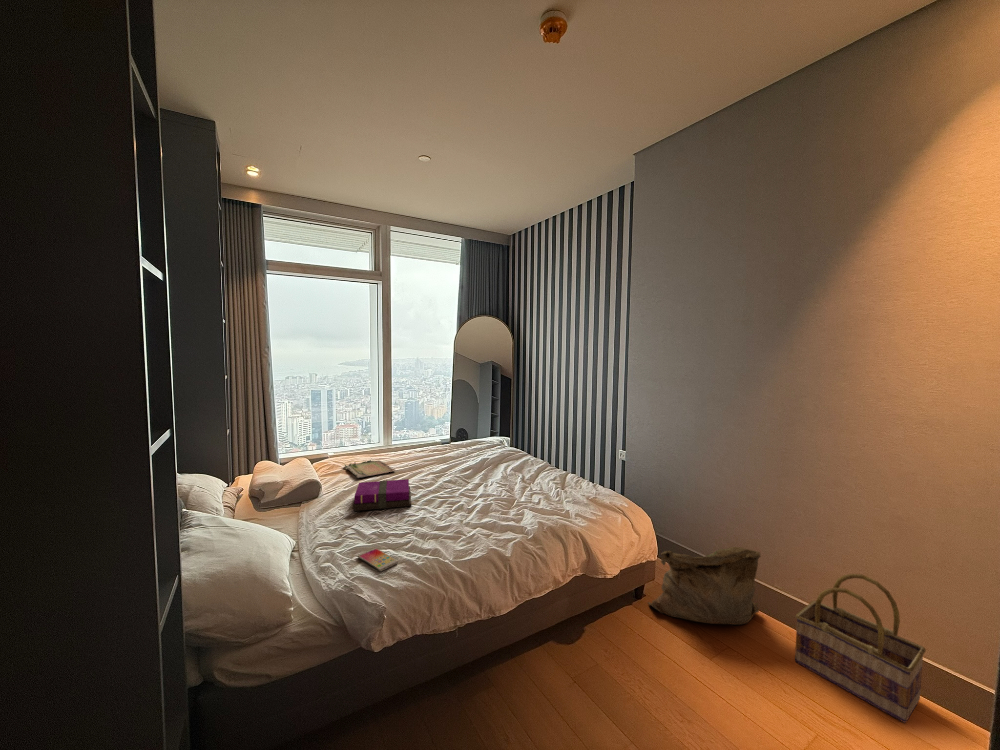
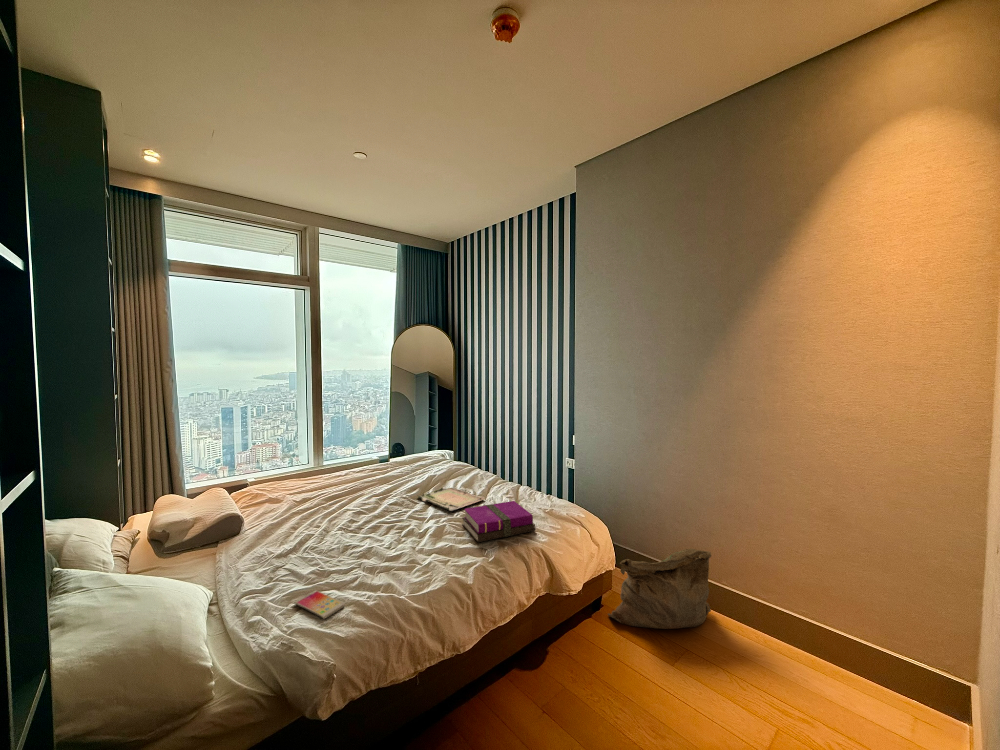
tray: present [345,460,395,478] -> present [418,488,485,511]
notebook: present [353,479,411,511] -> present [462,501,536,542]
basket: present [795,574,926,723] -> none [748,566,862,705]

